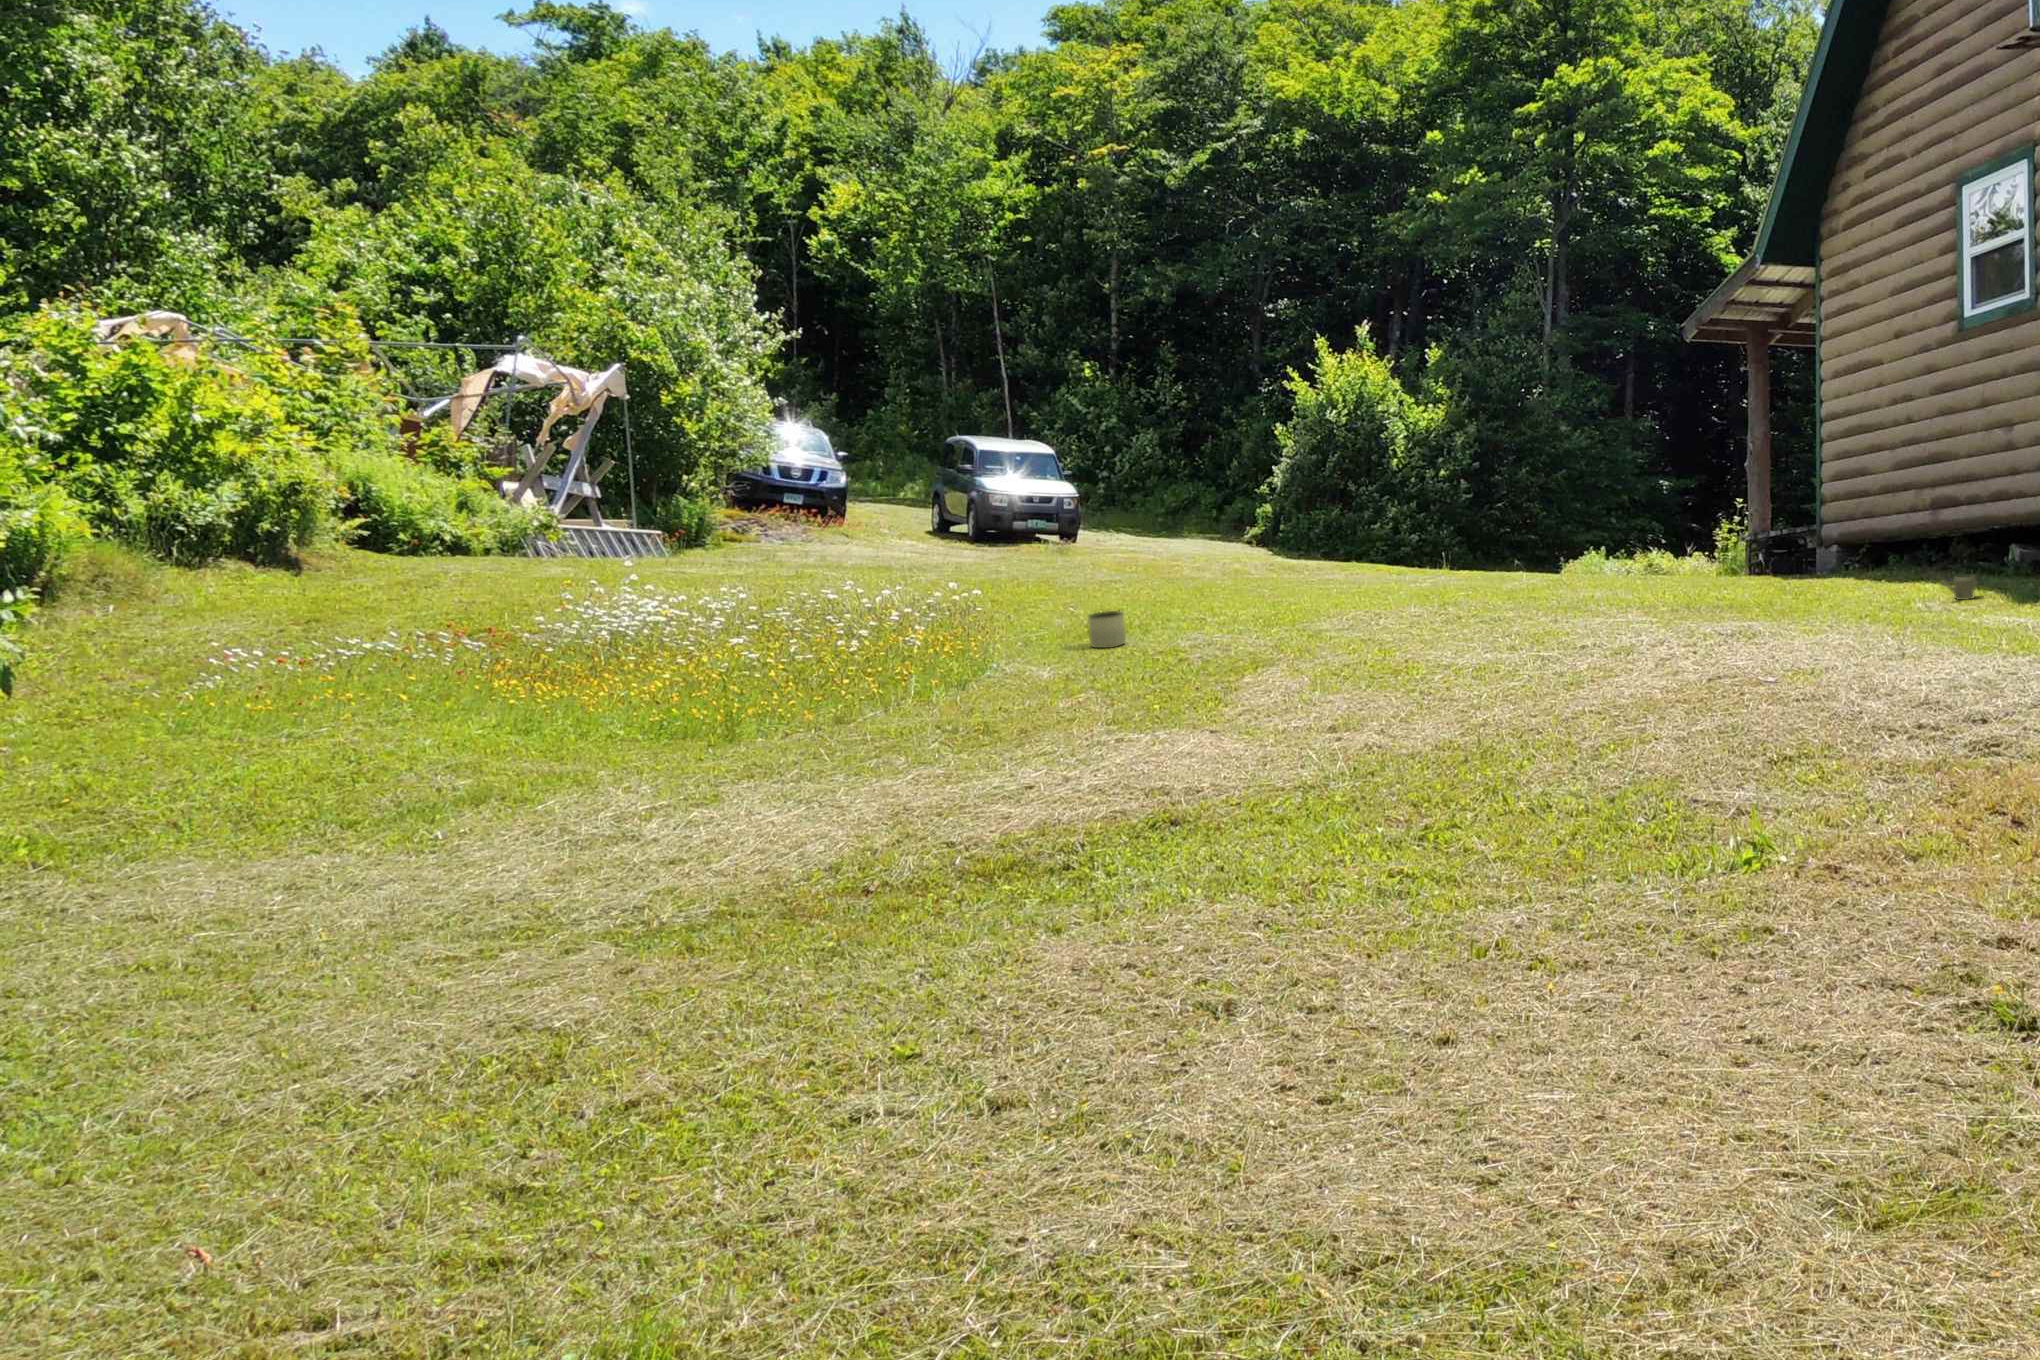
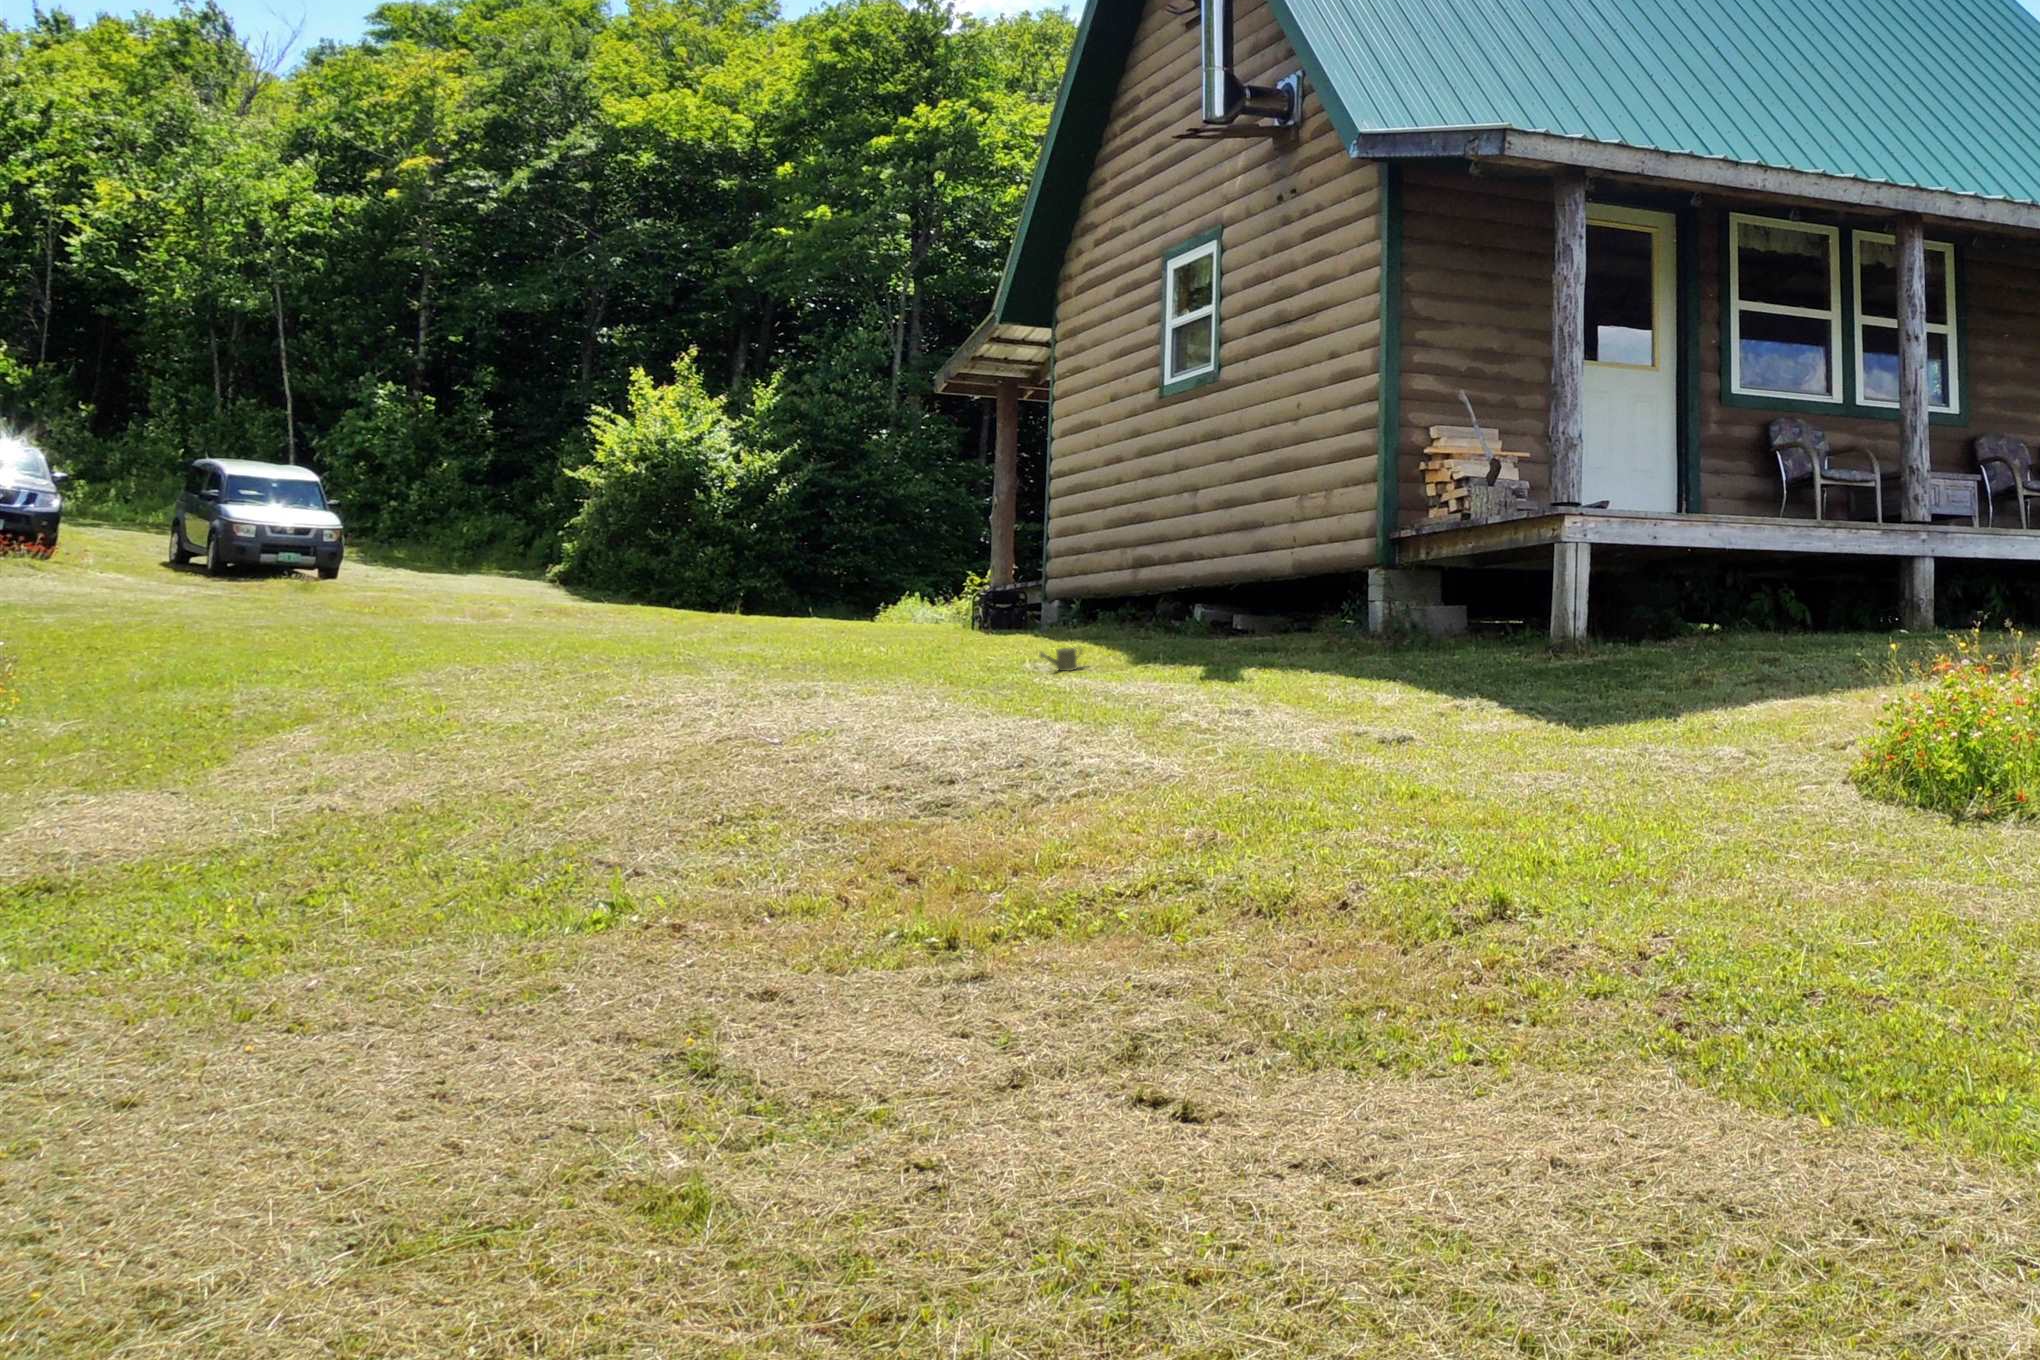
planter: present [1088,611,1126,648] -> none [53,686,103,729]

